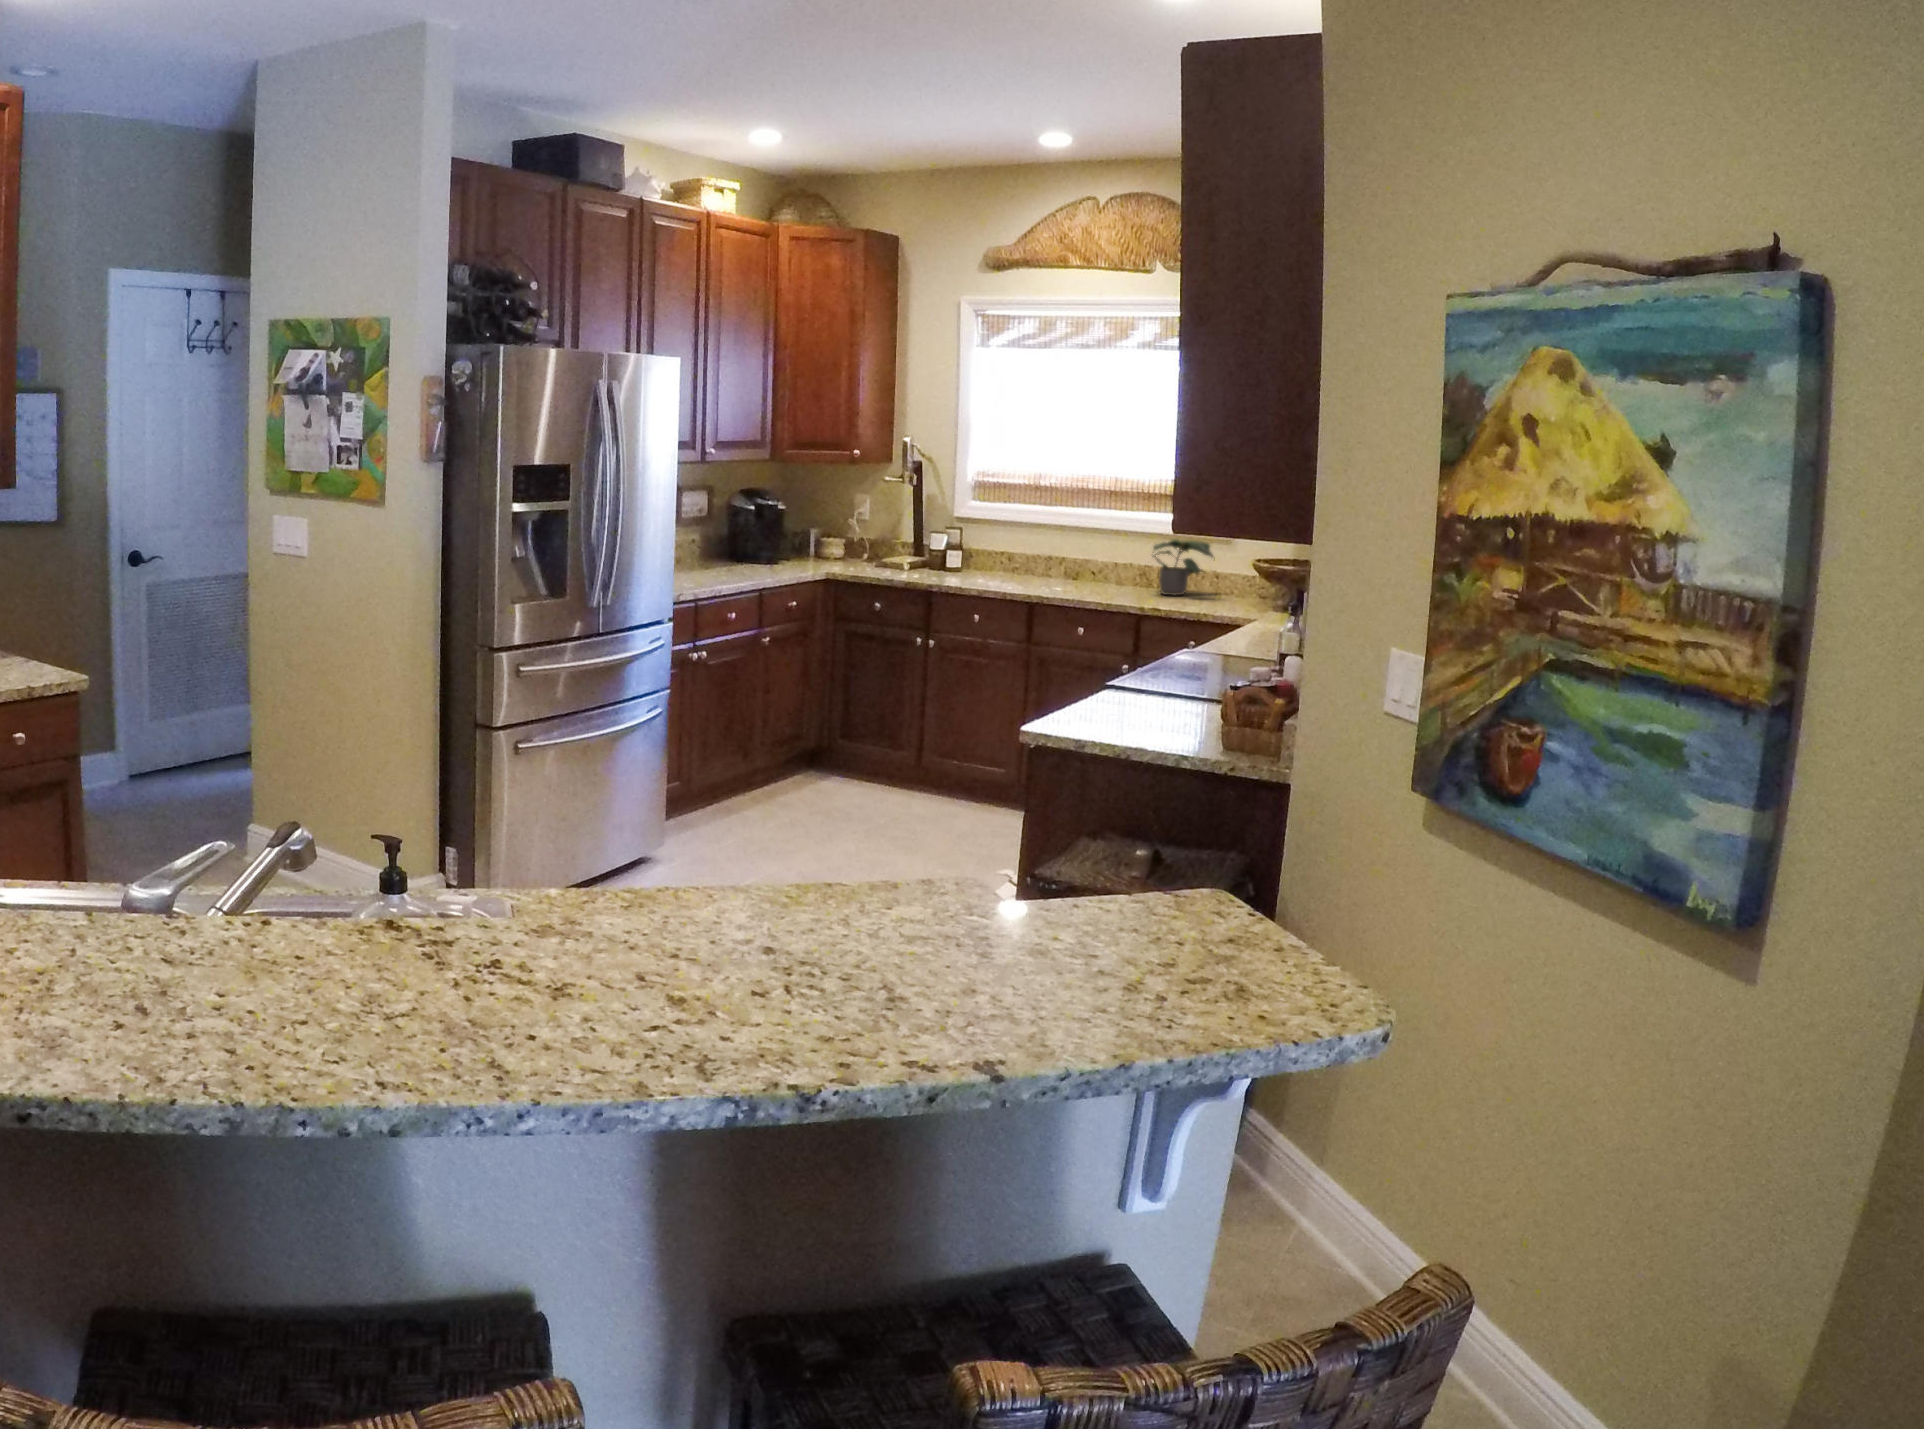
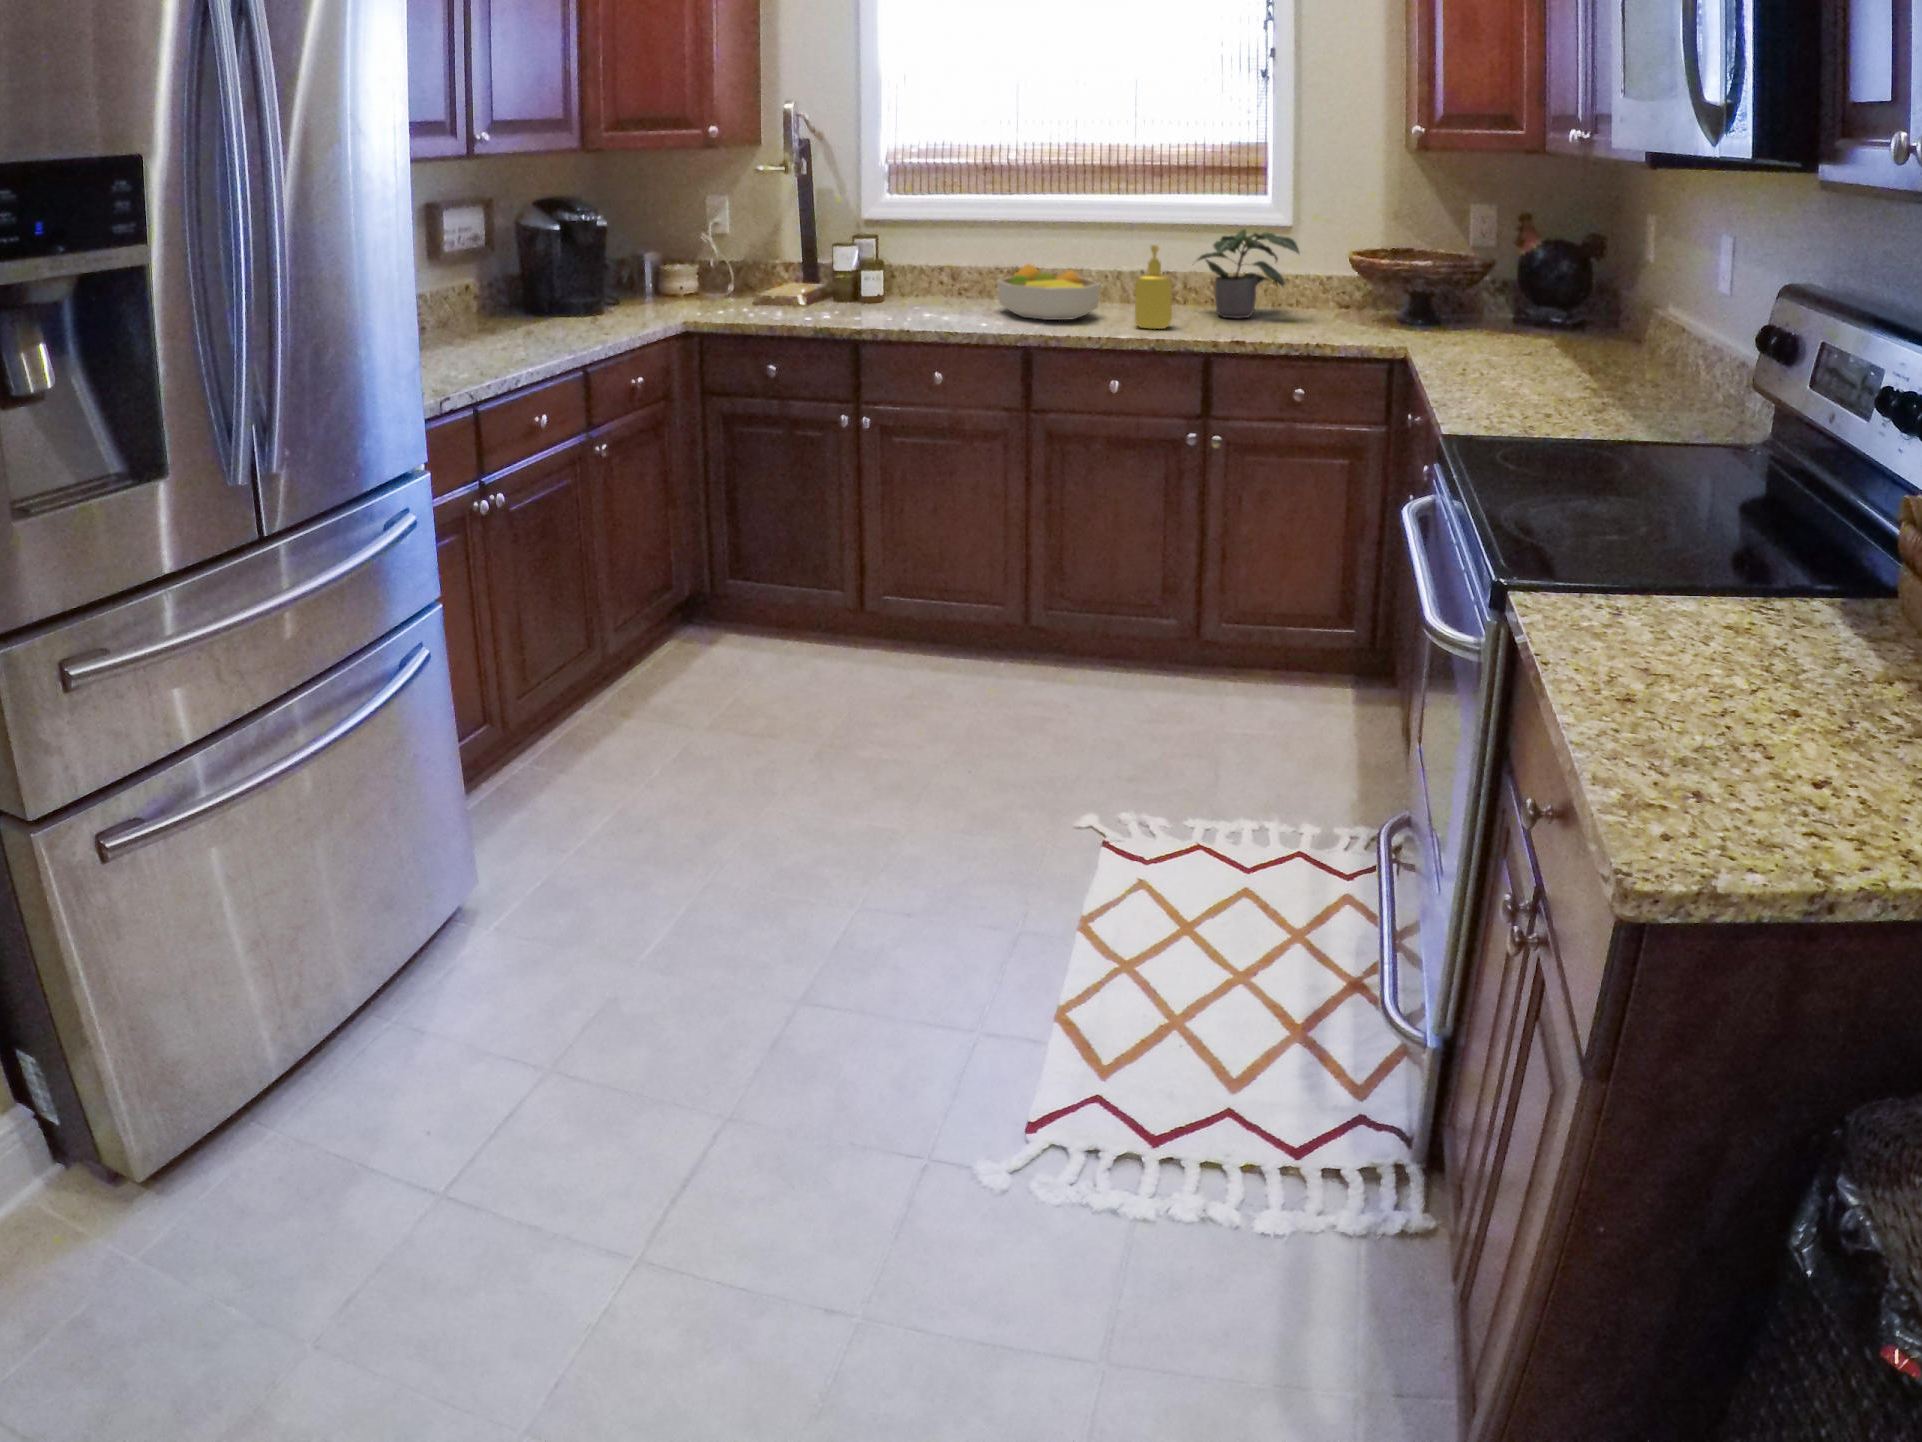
soap dispenser: none [1089,542,1117,596] -> present [1135,245,1172,329]
fruit bowl: none [1019,550,1080,588] -> present [997,264,1101,320]

